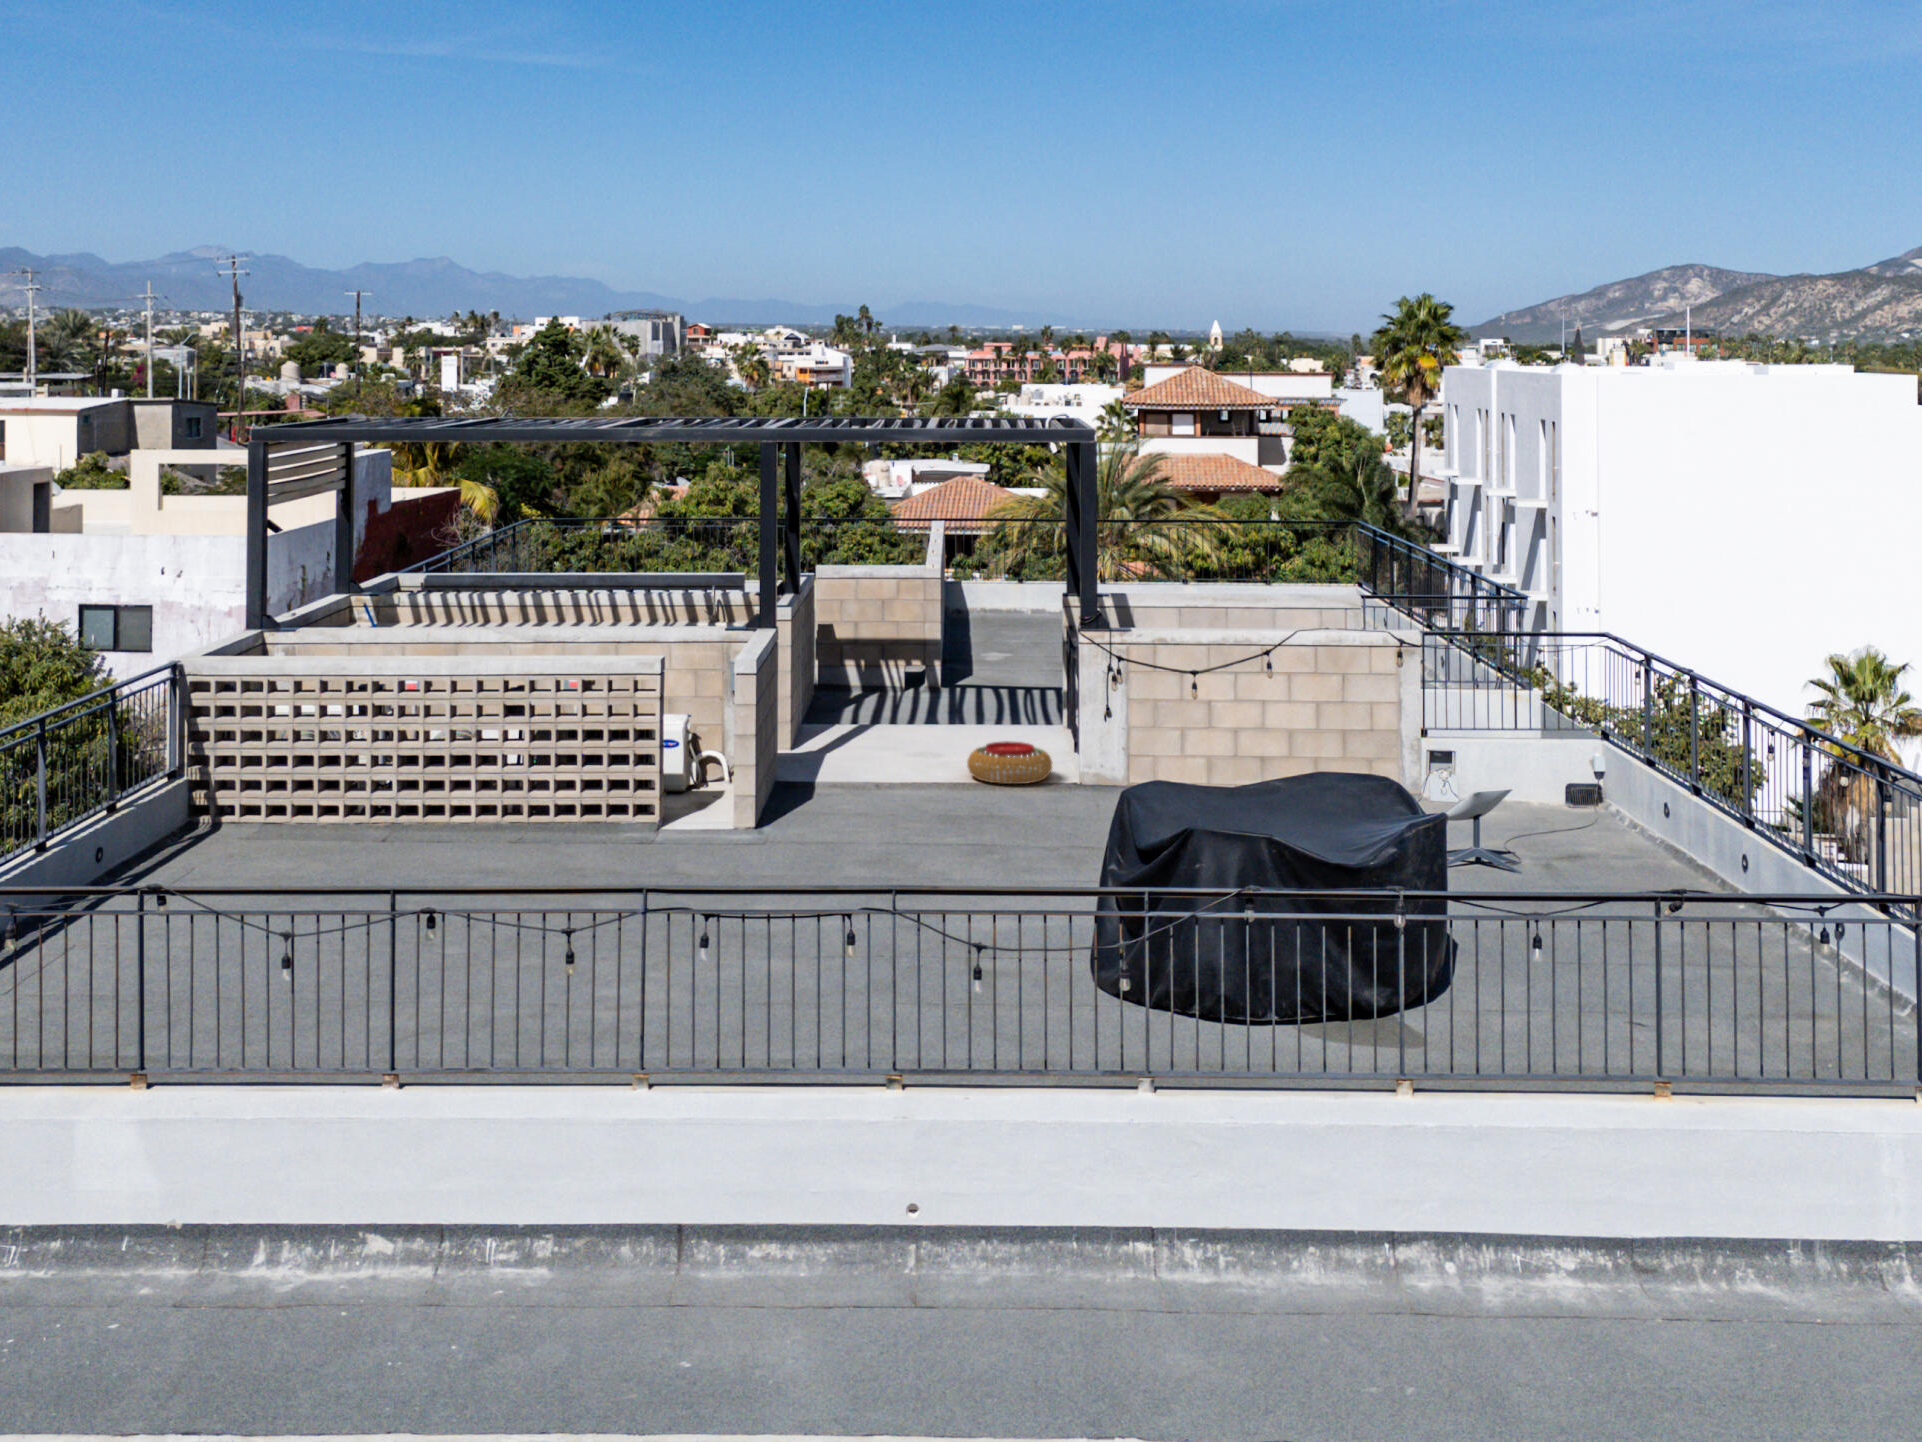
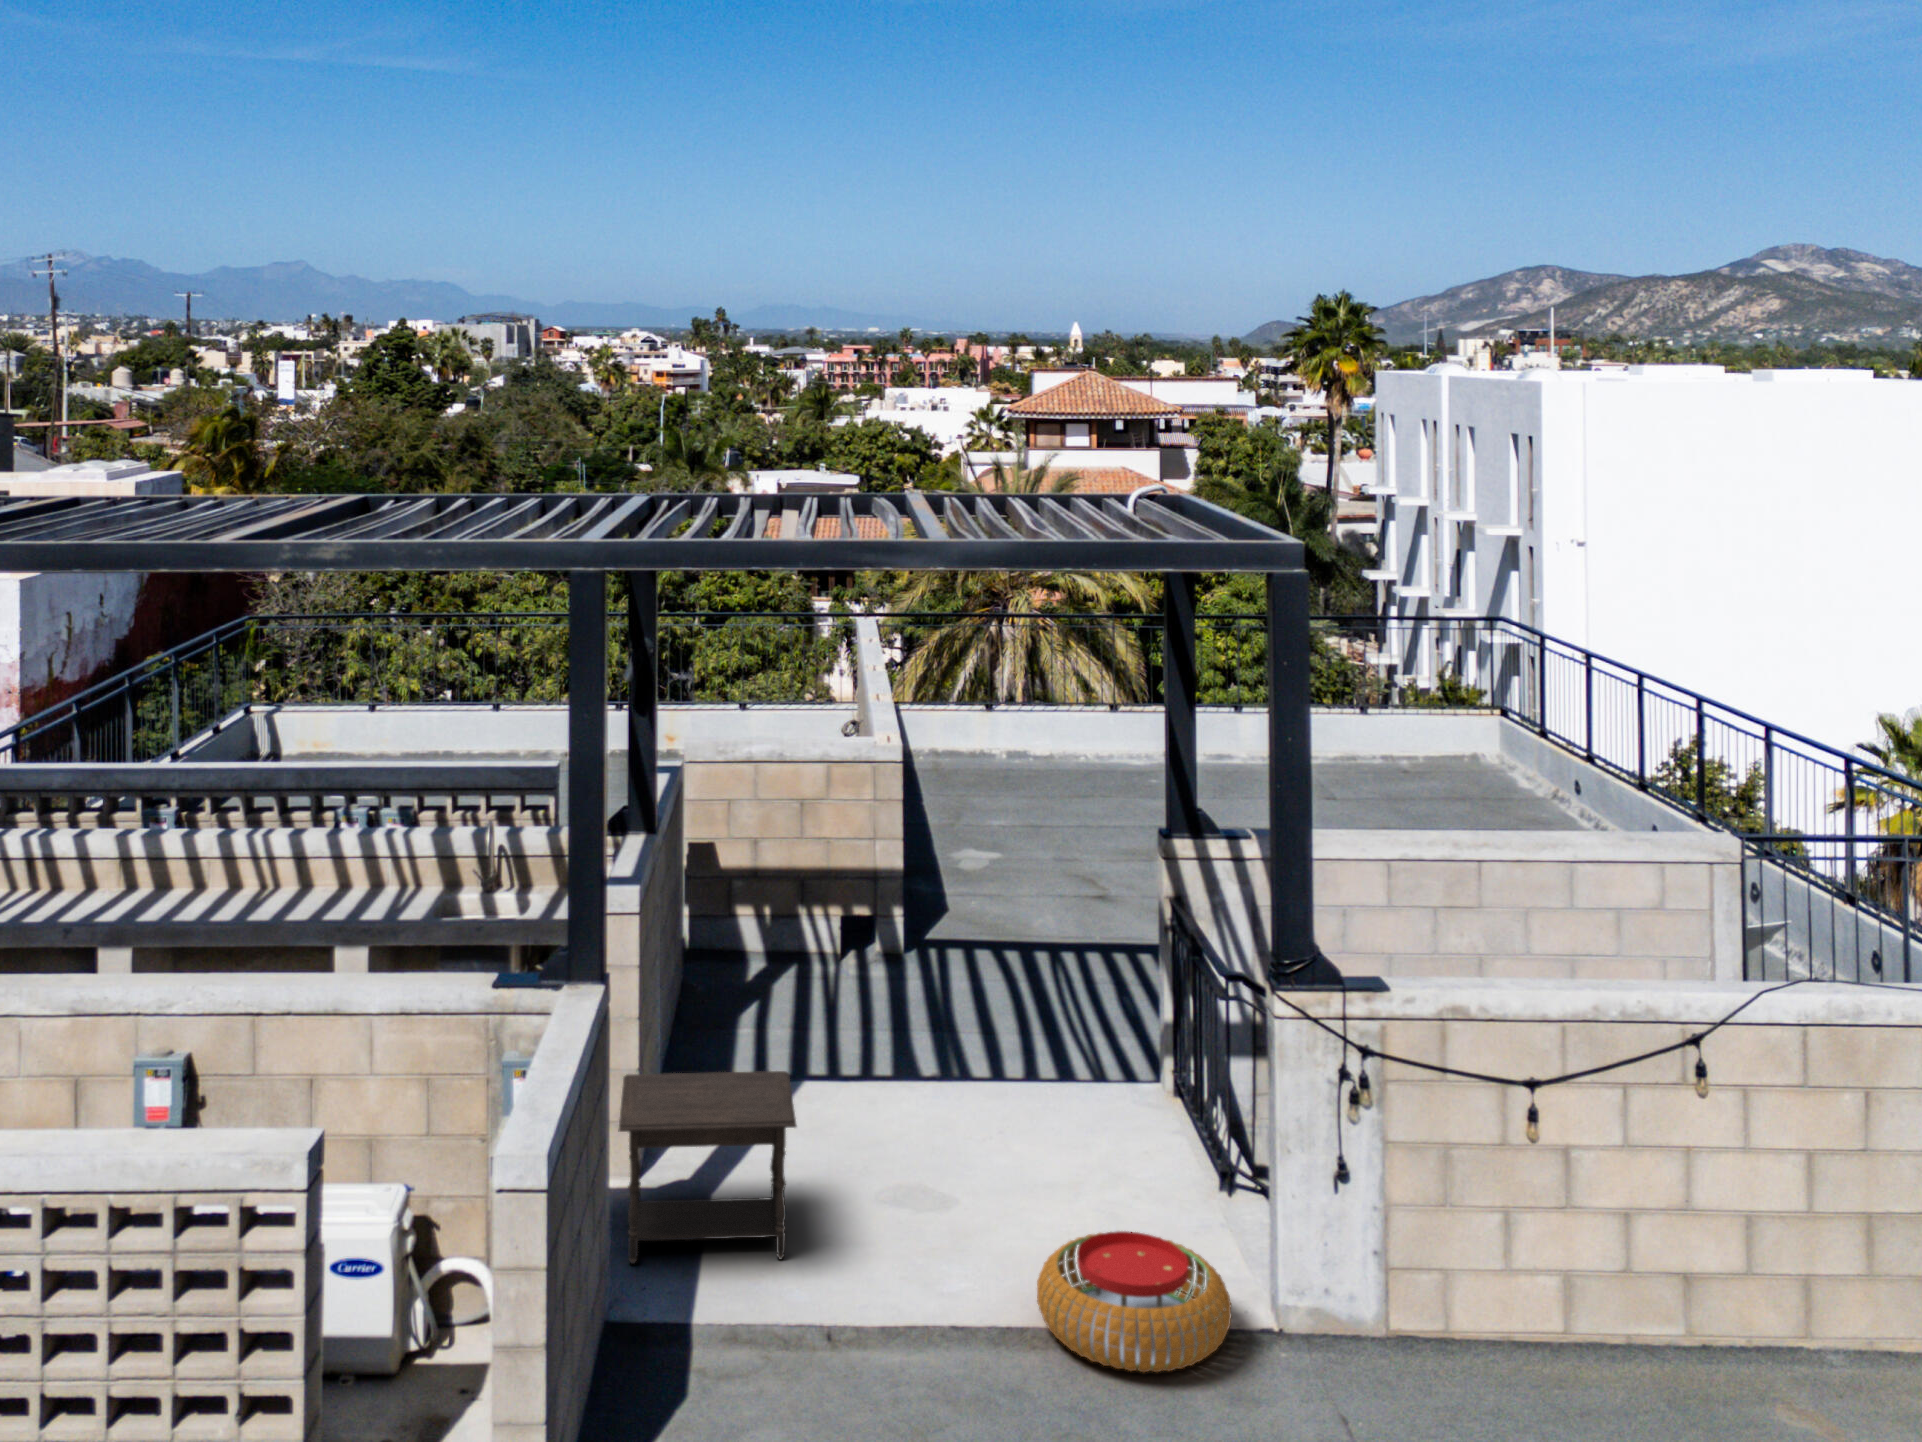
side table: none [781,688,864,762] -> present [618,1071,797,1264]

